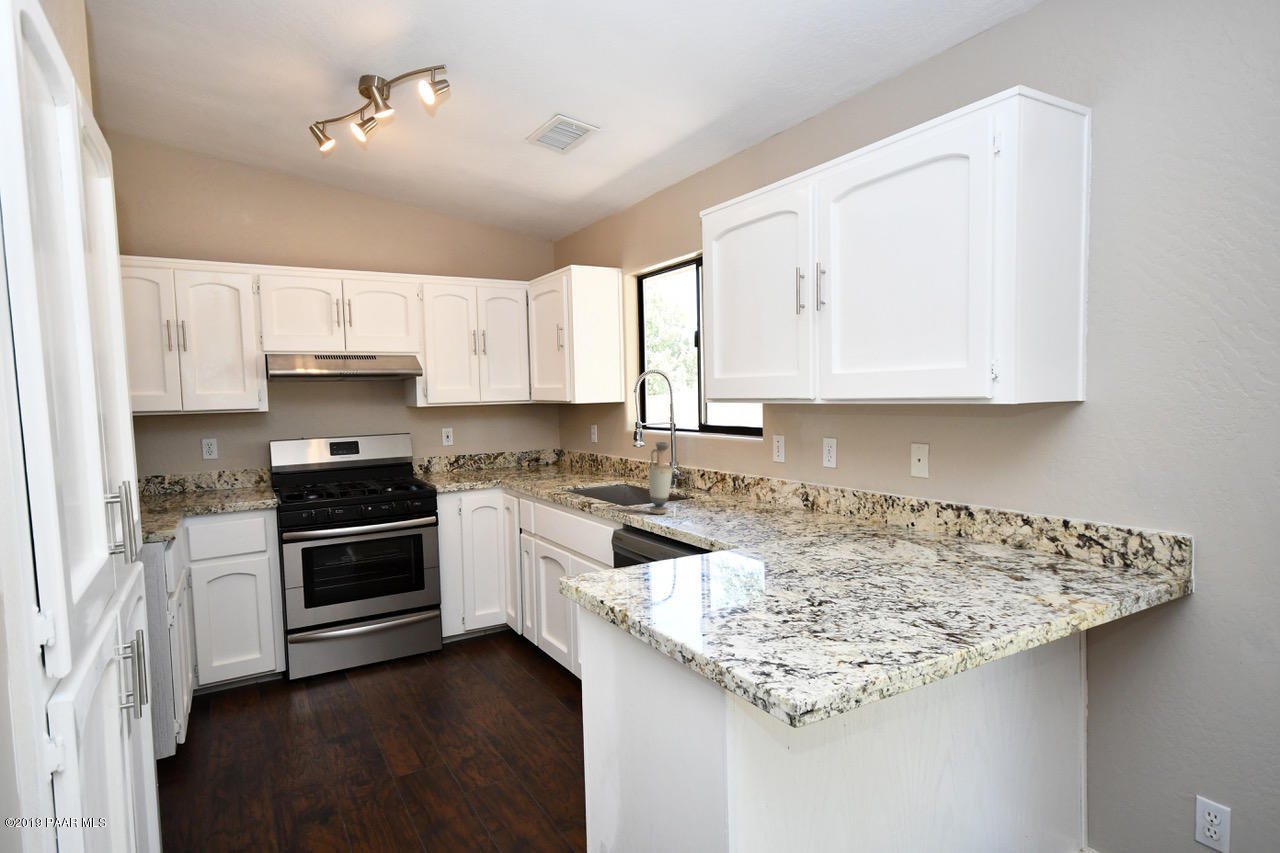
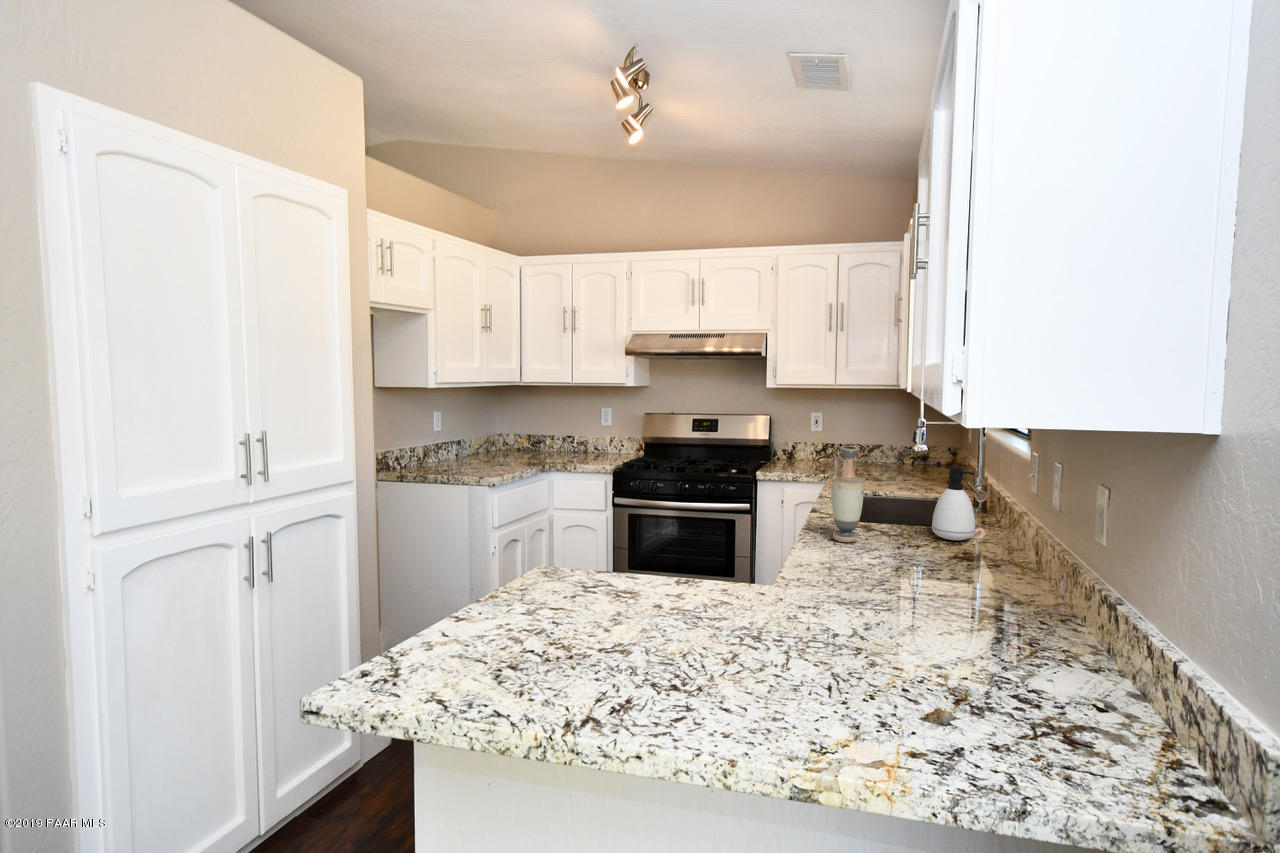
soap dispenser: none [687,451,715,502] -> present [932,466,975,540]

